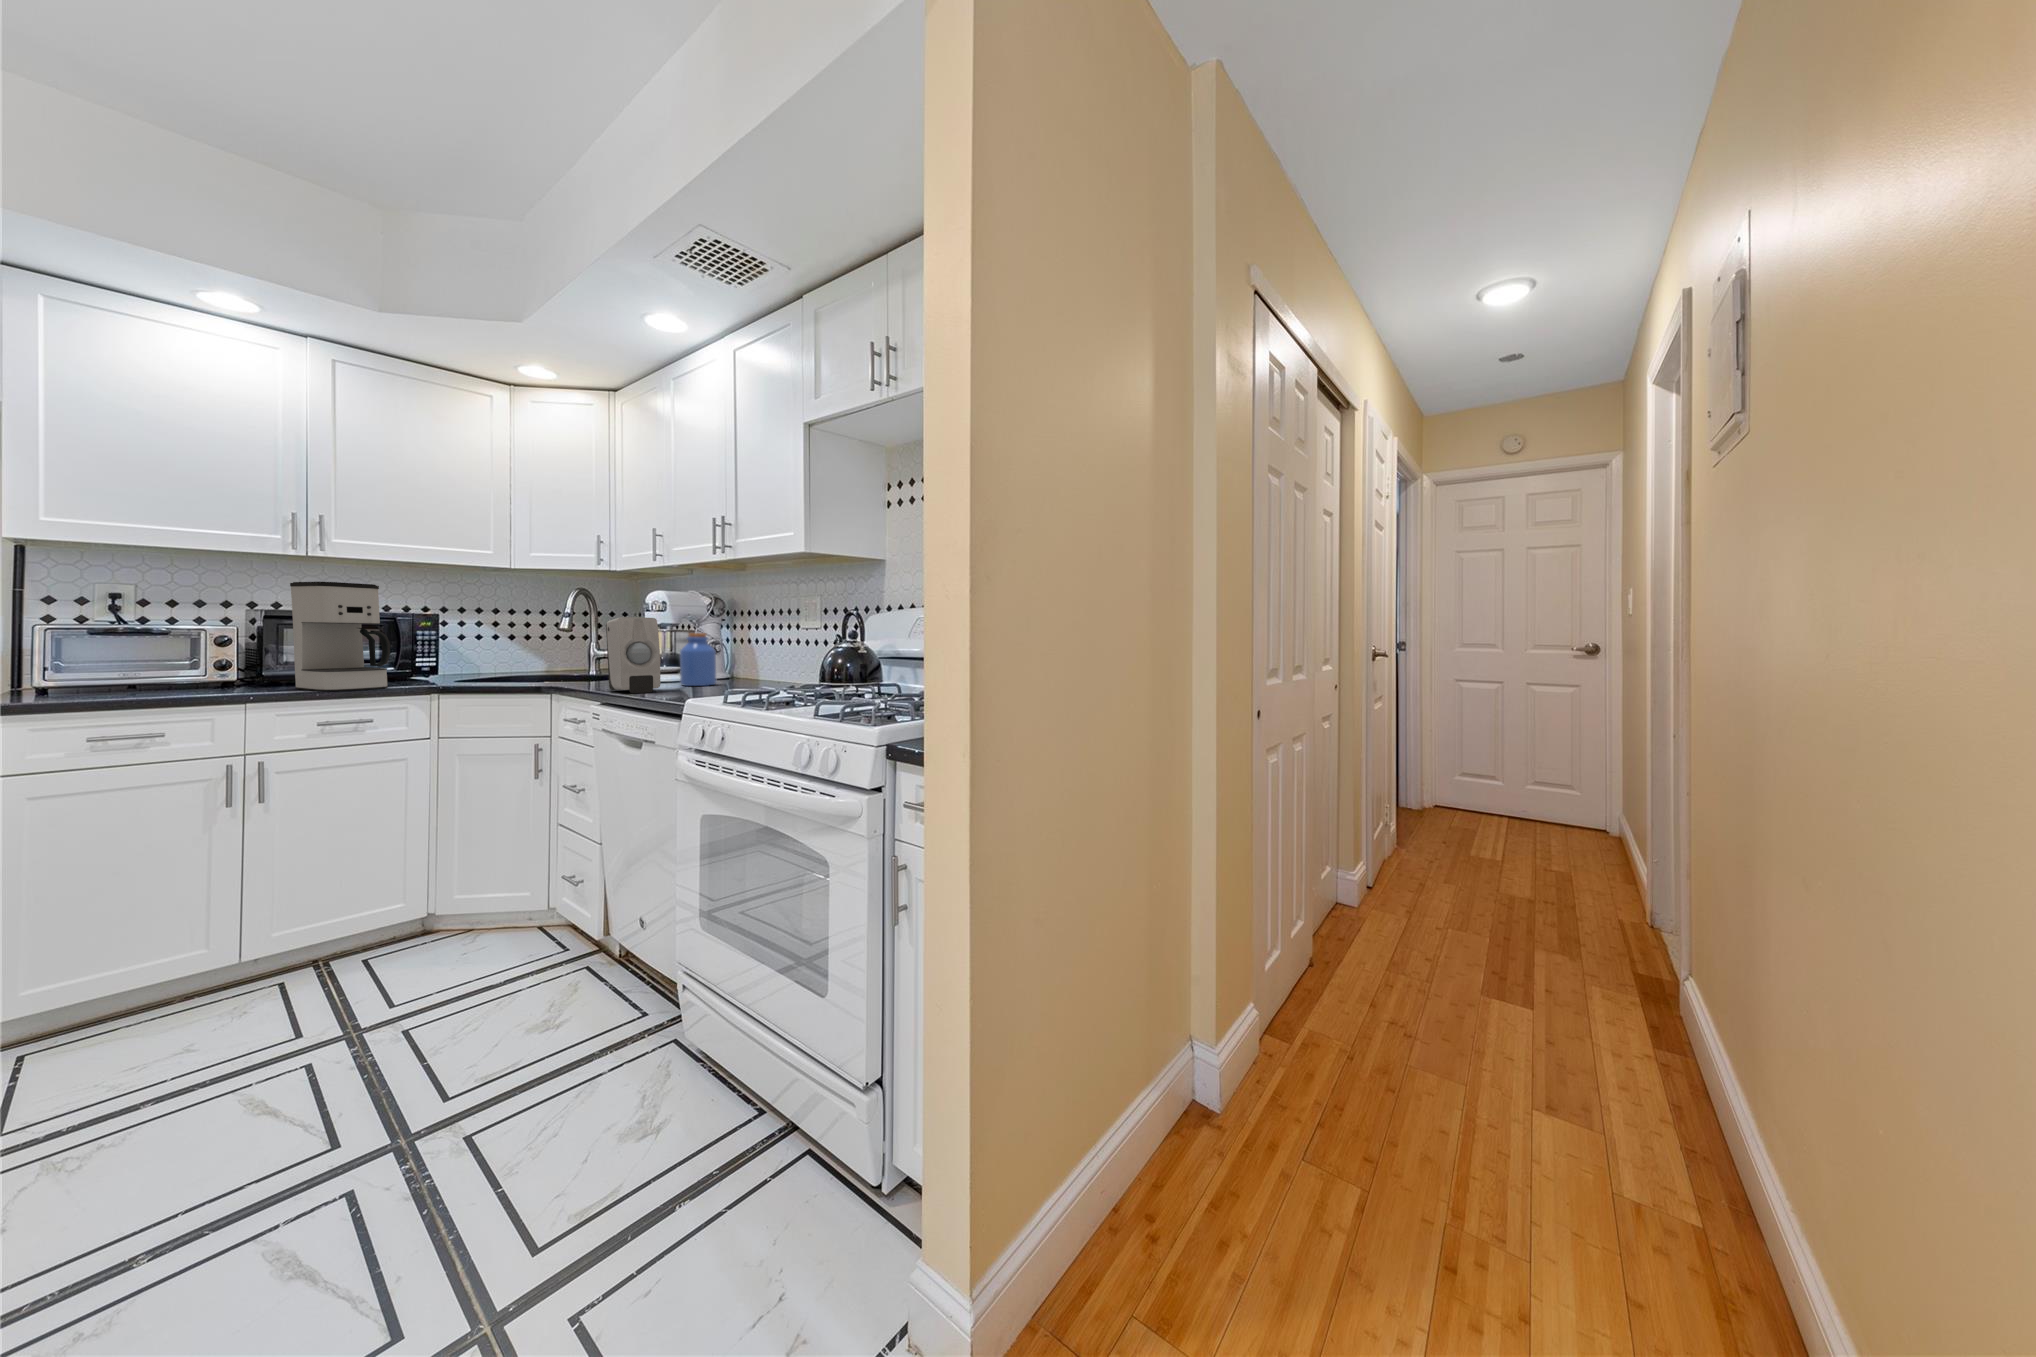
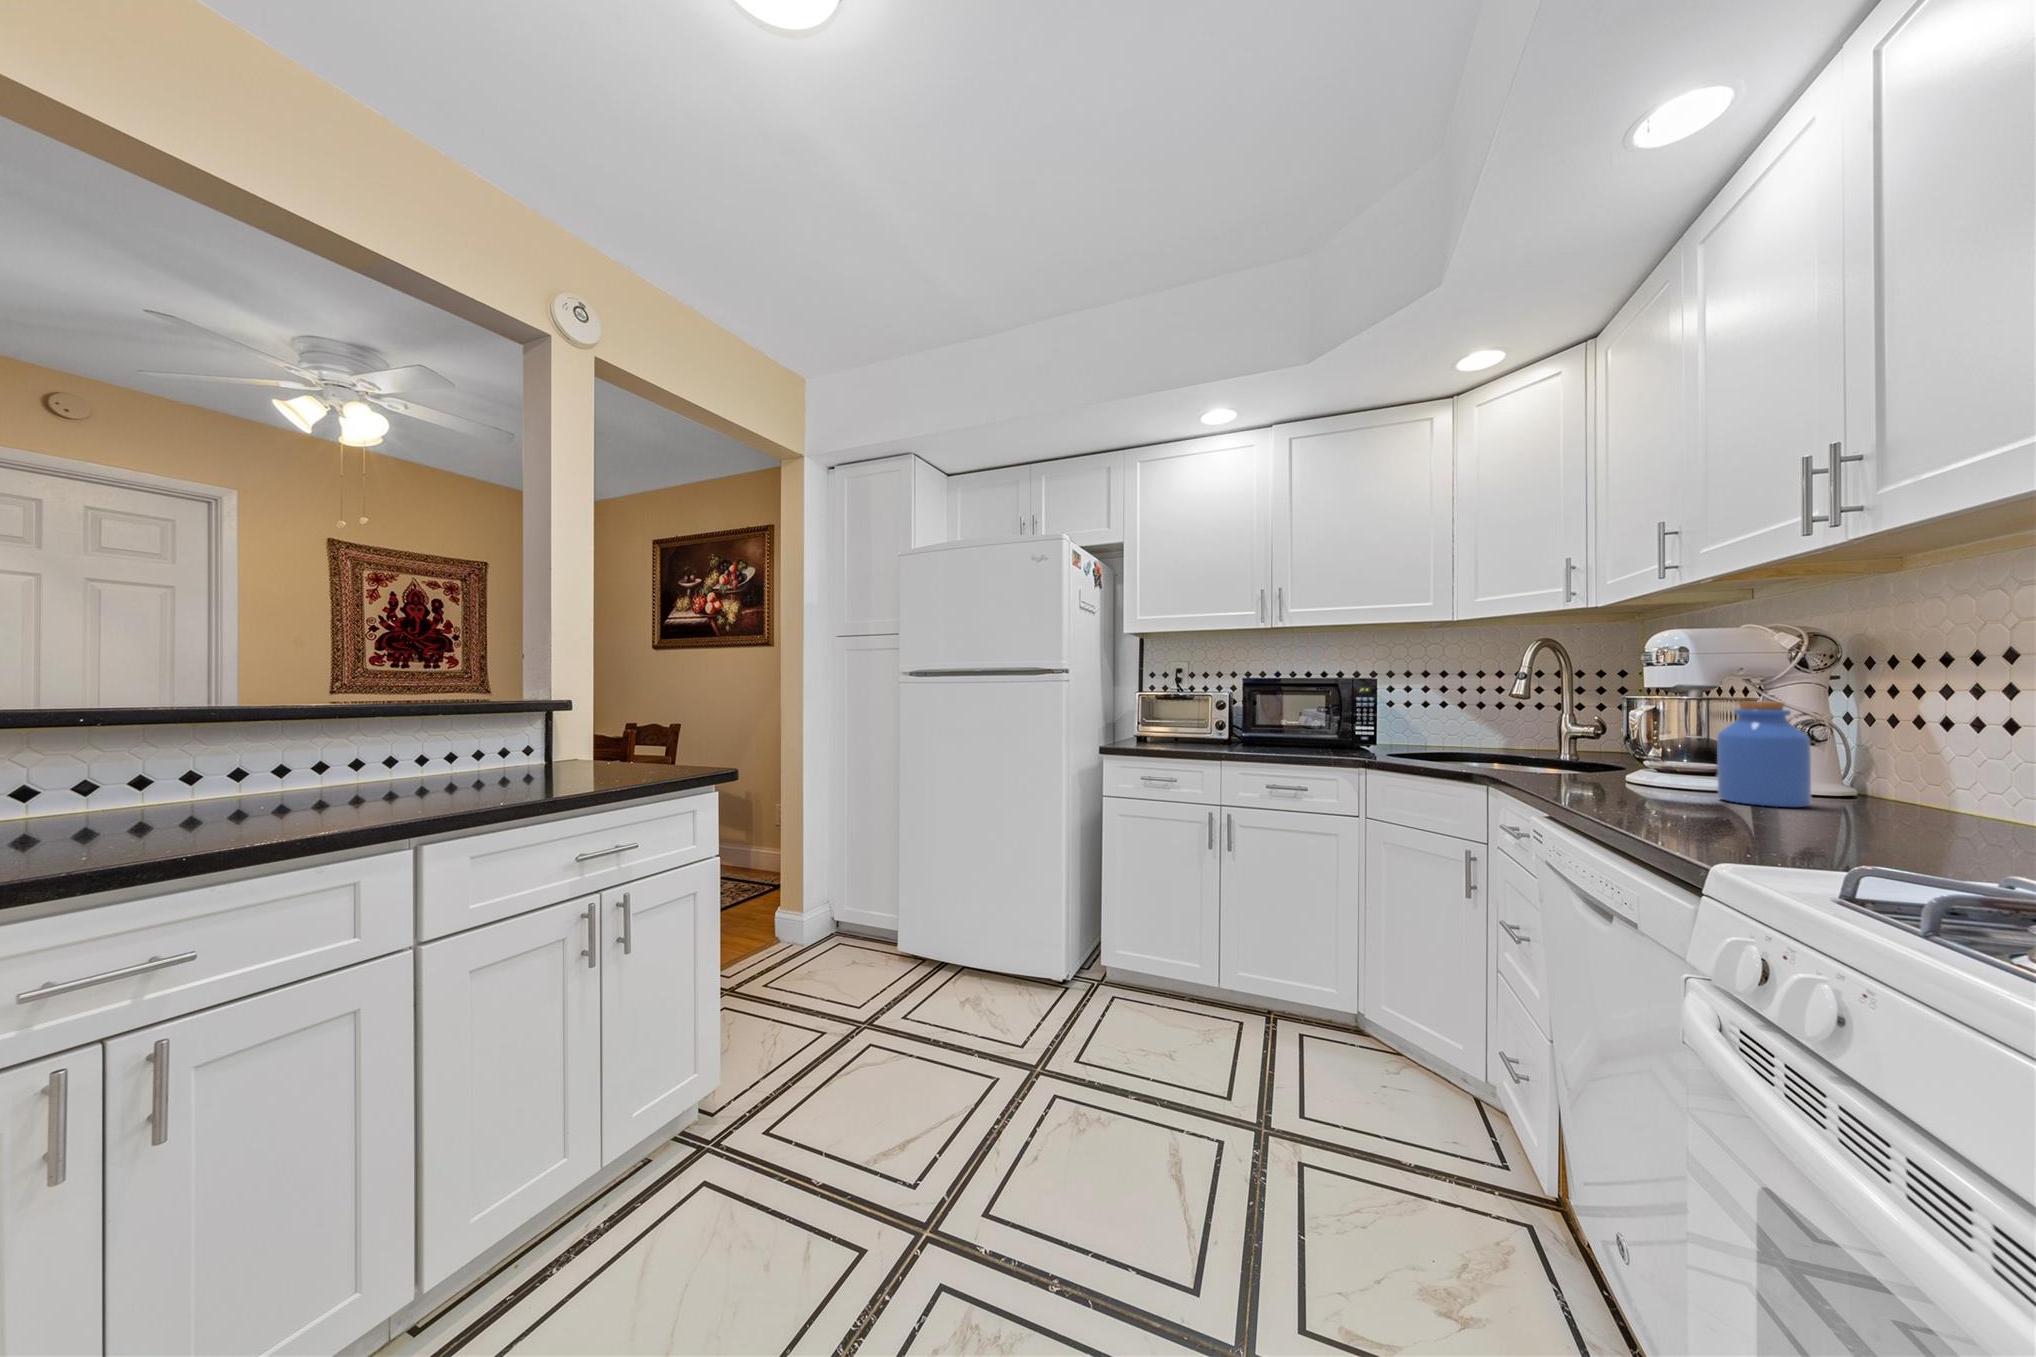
coffee maker: present [290,582,390,691] -> none [1254,649,1325,759]
soap dispenser: present [606,617,660,693] -> none [1567,674,1669,810]

